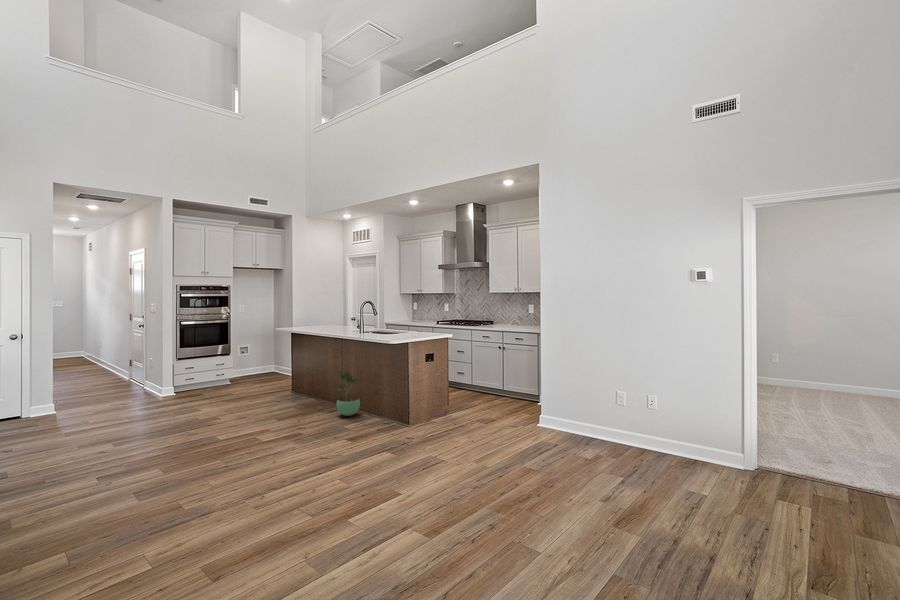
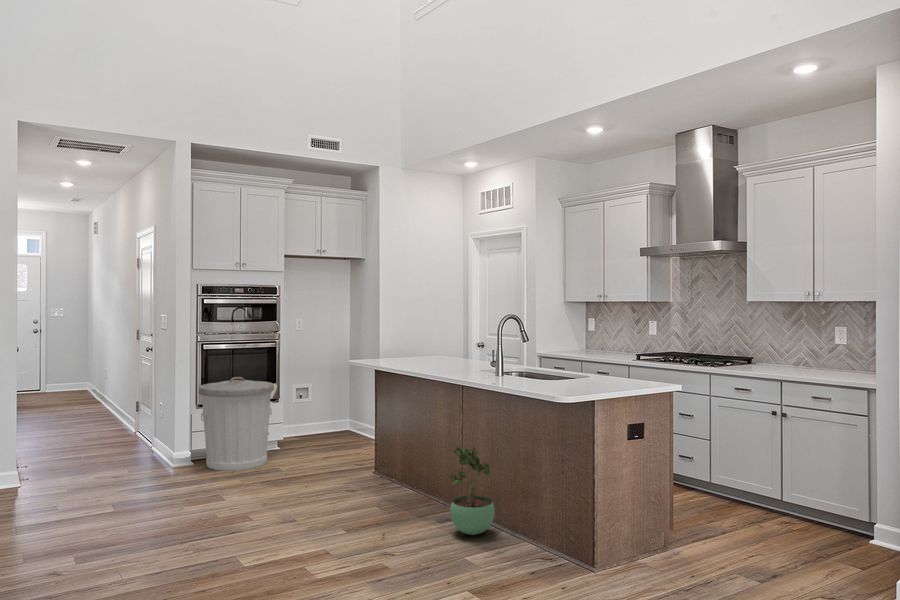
trash can: none [179,341,228,397] -> present [199,377,274,471]

